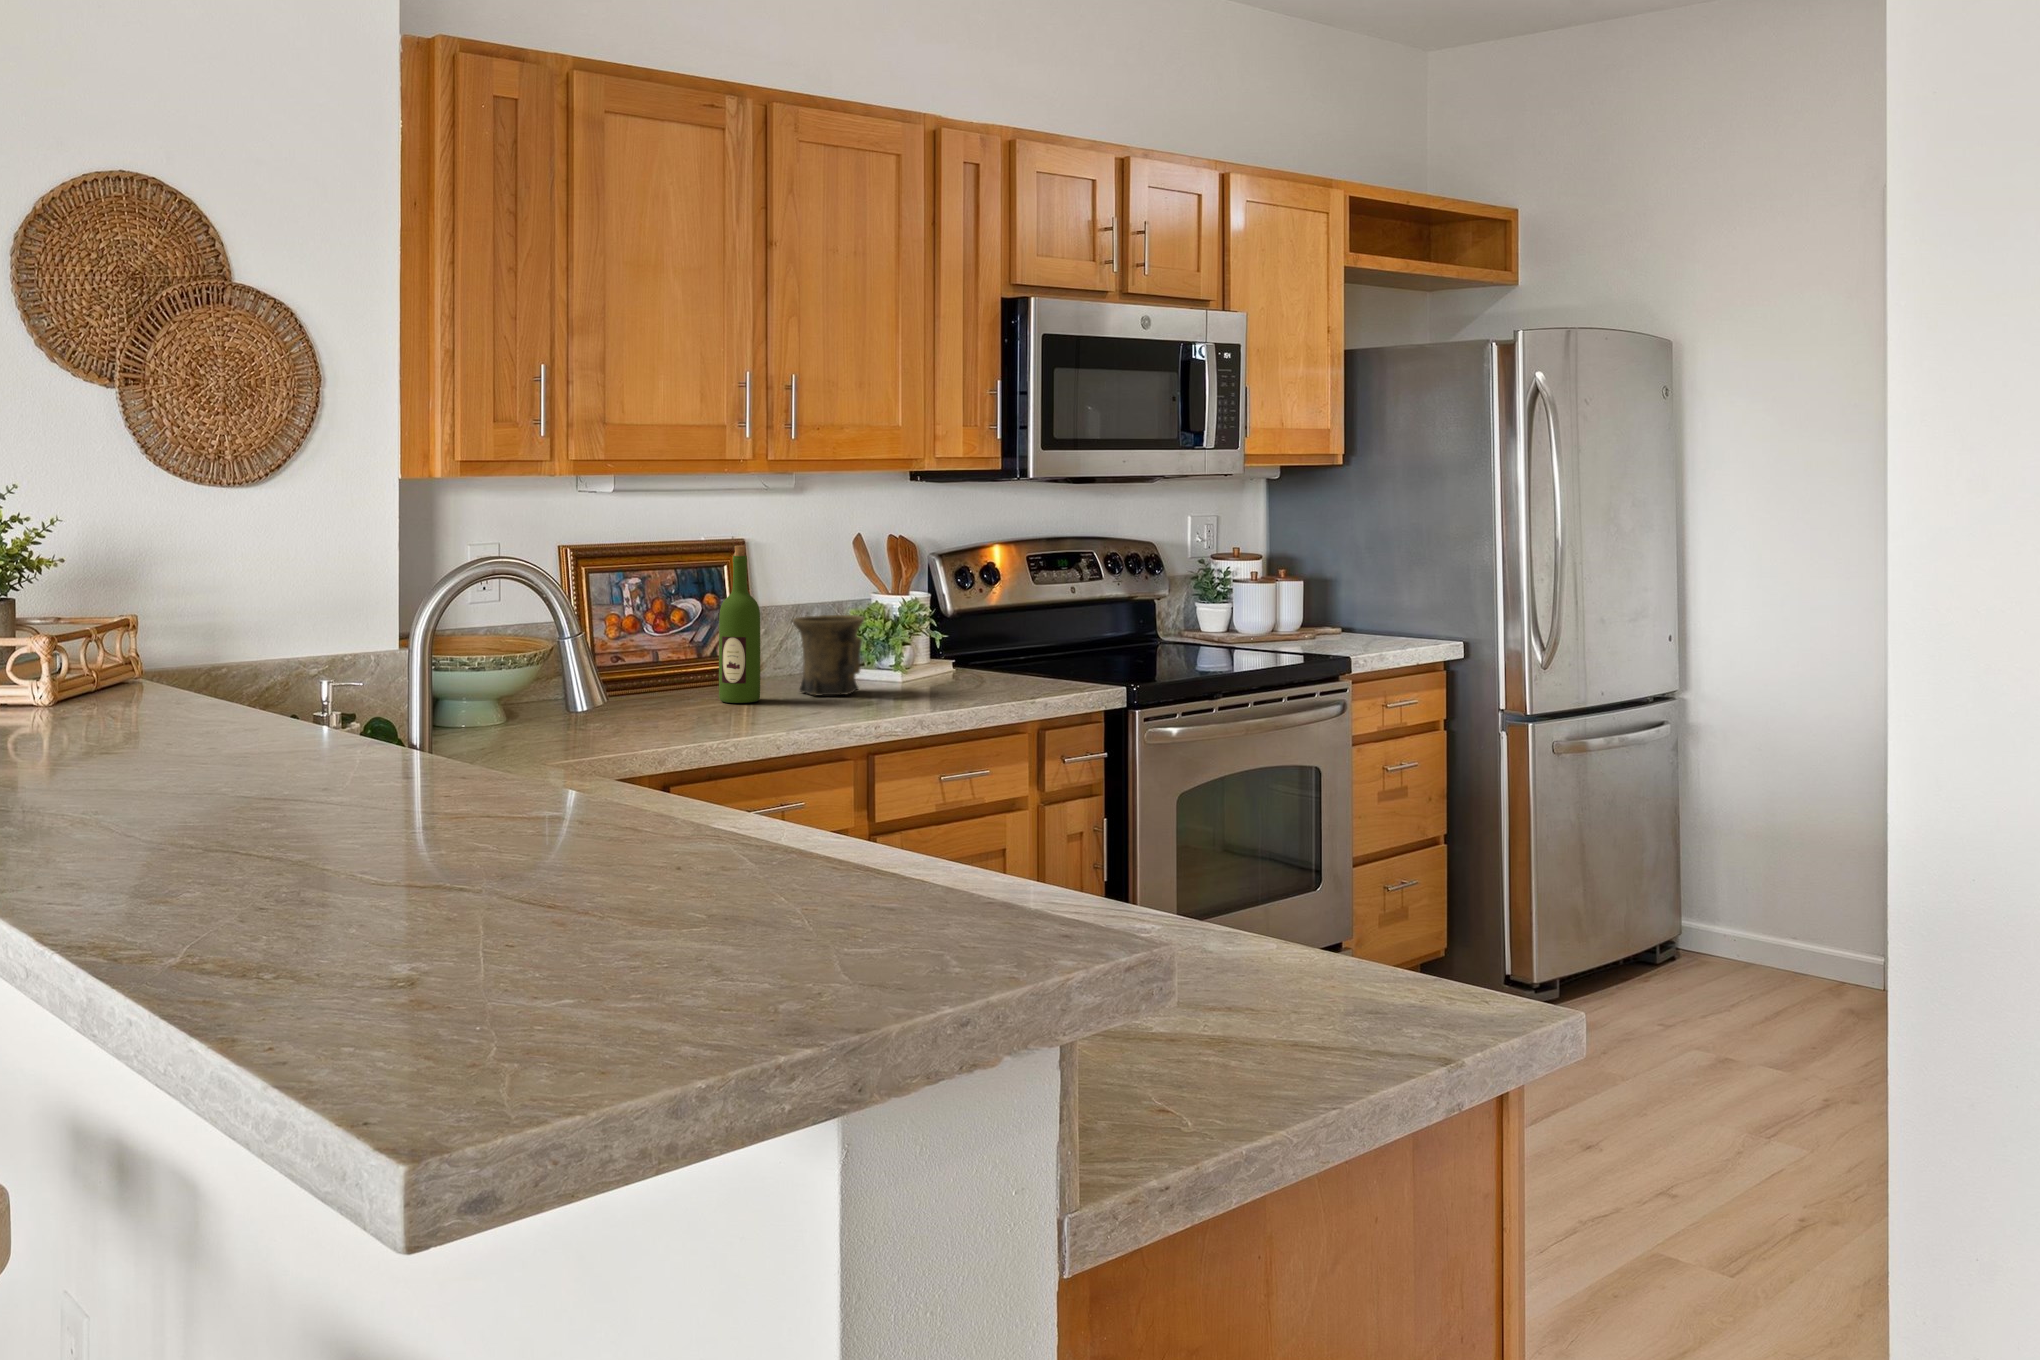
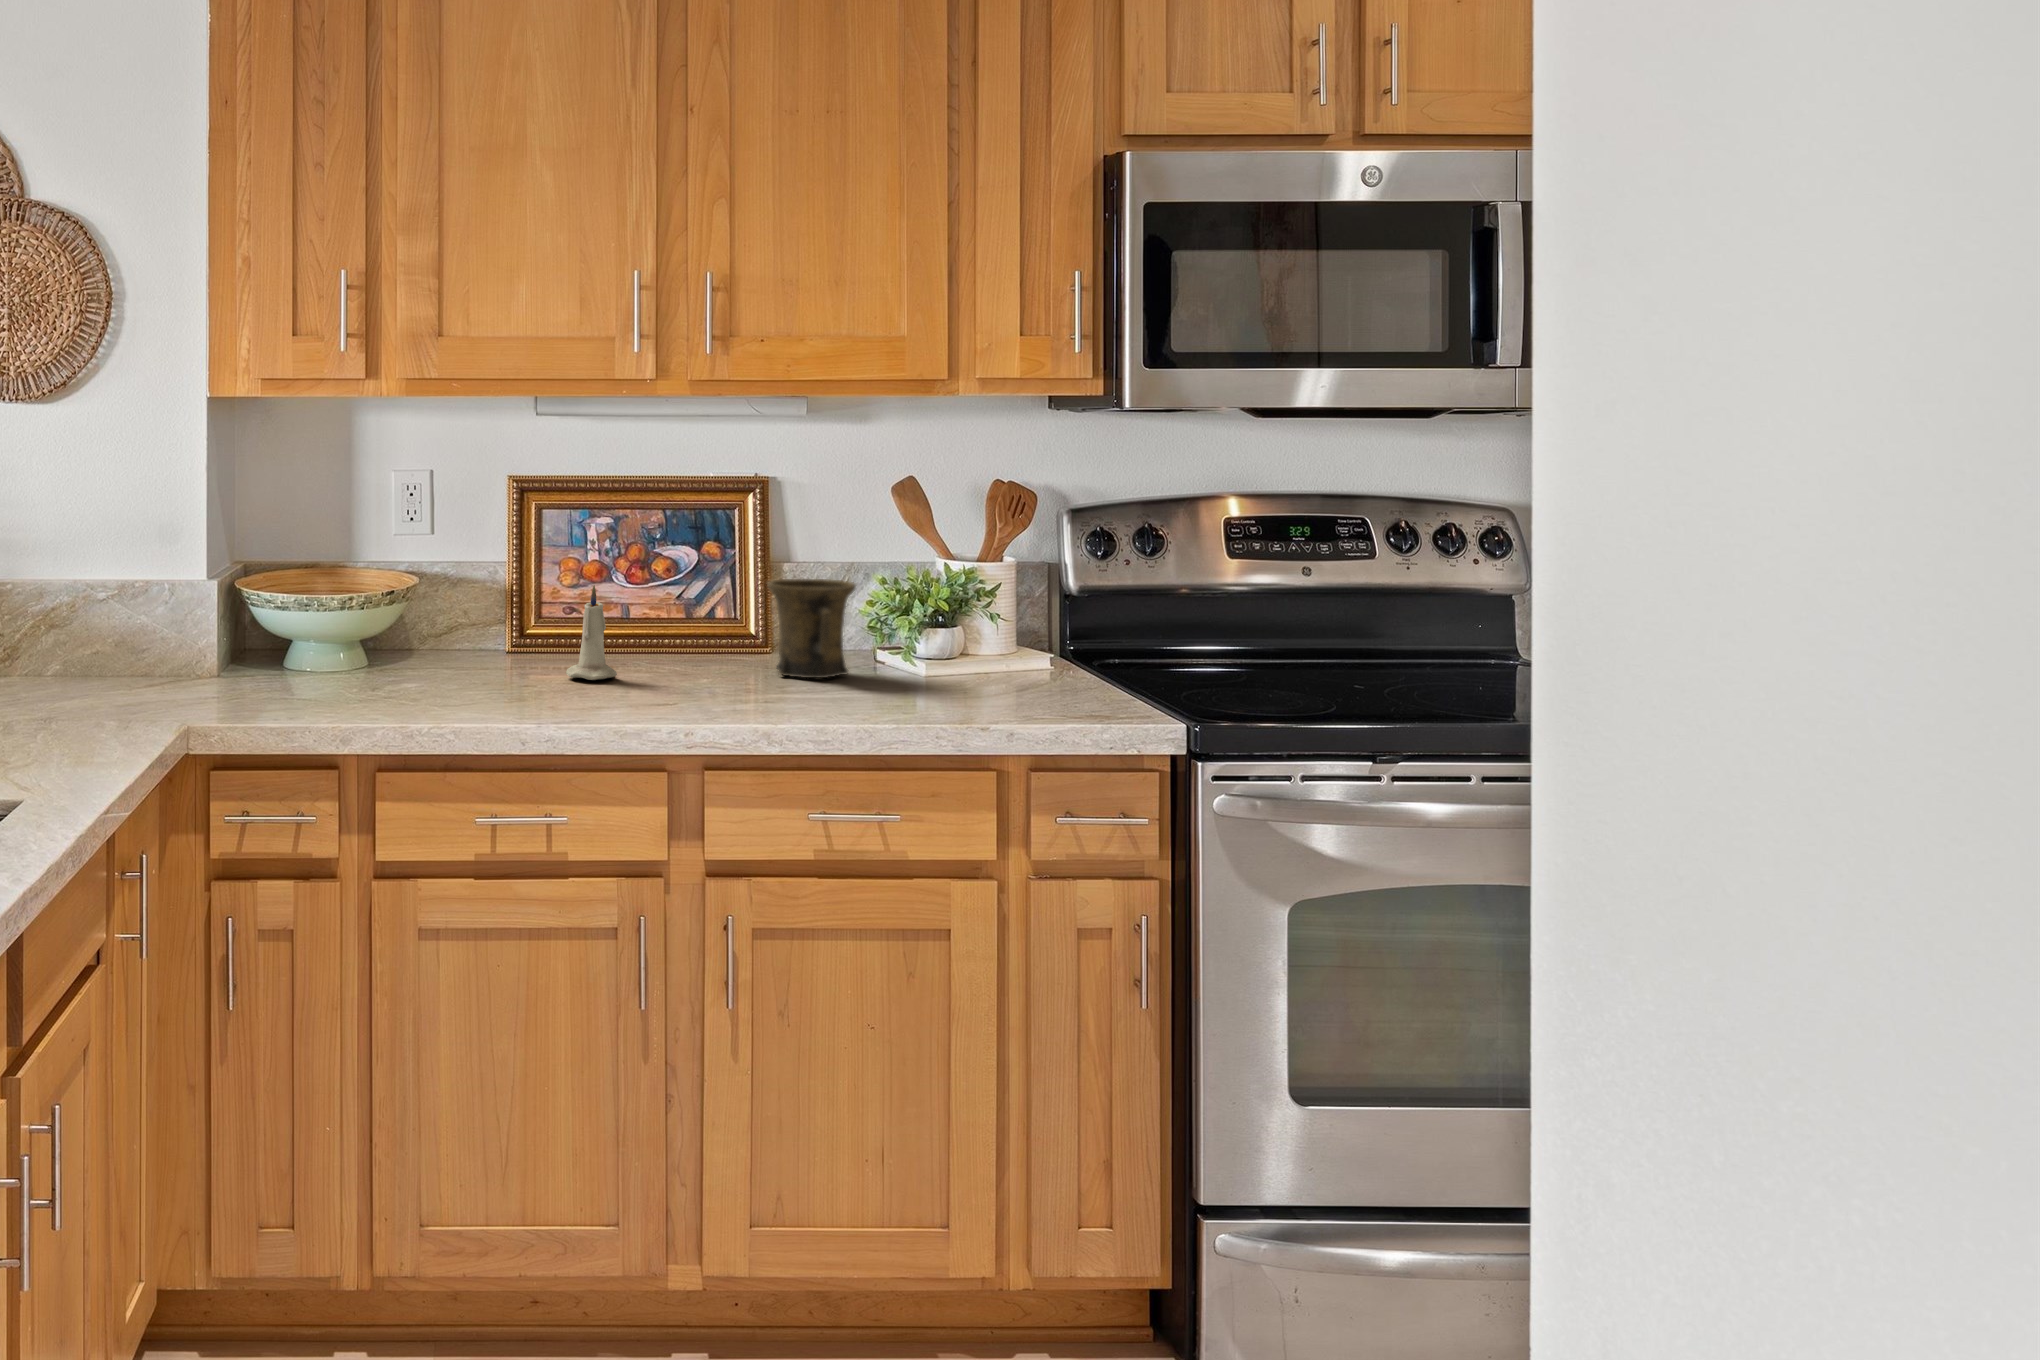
wine bottle: present [719,546,760,703] -> none [659,489,709,676]
candle: none [664,630,705,712] -> present [566,585,617,680]

